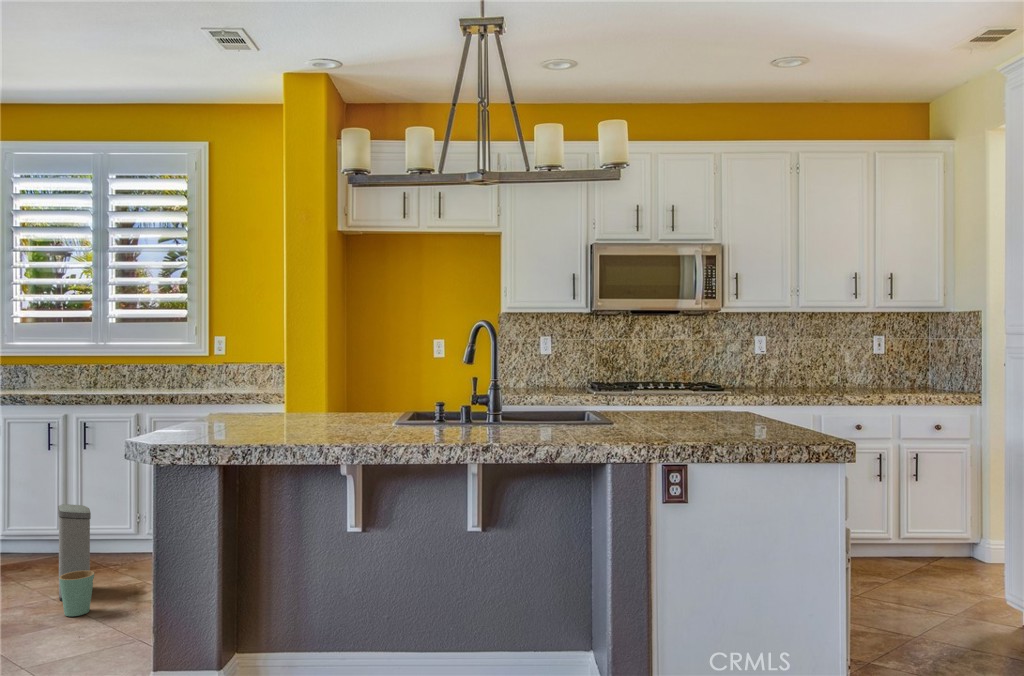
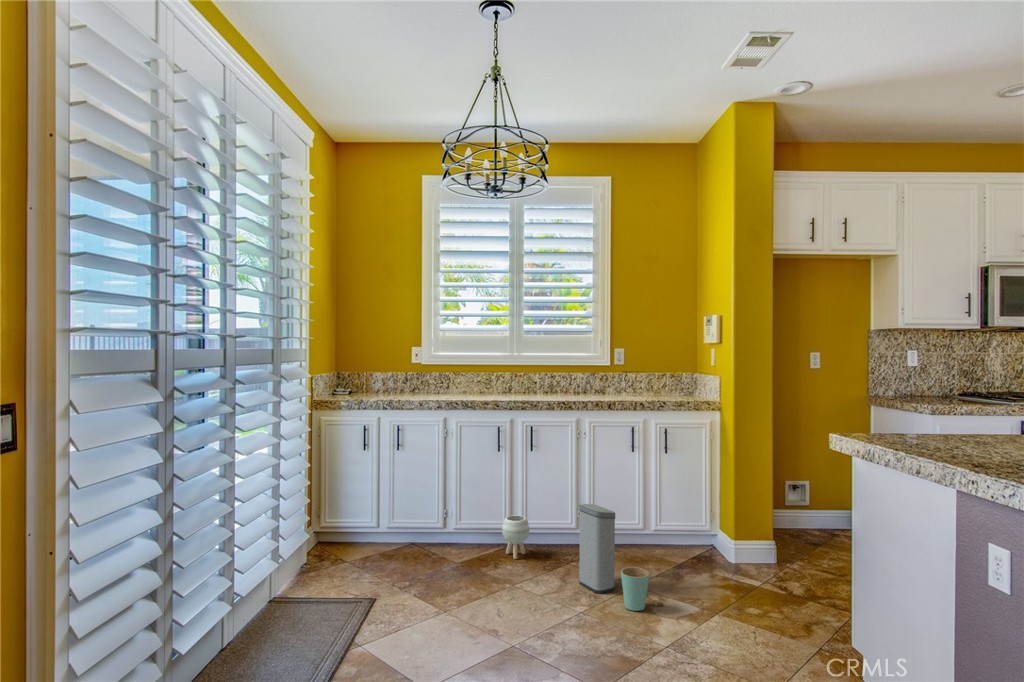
planter: none [21,522,56,570] -> present [502,515,529,559]

